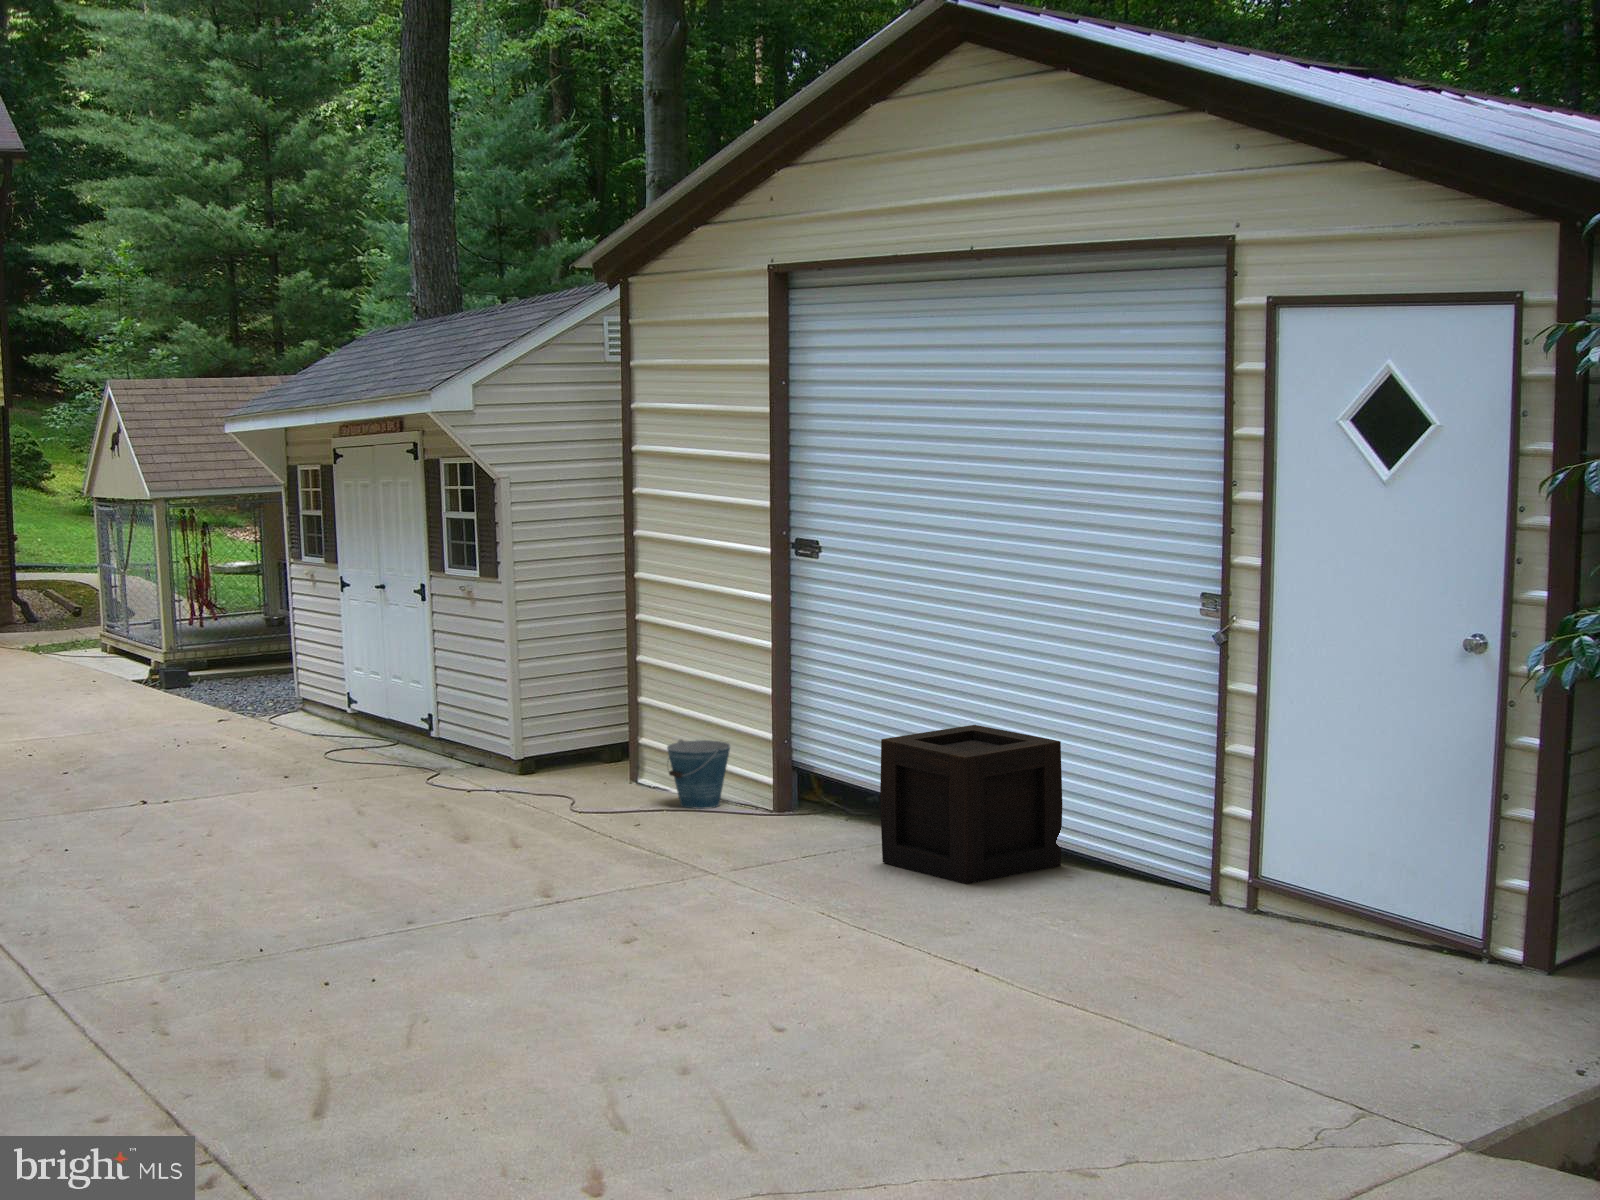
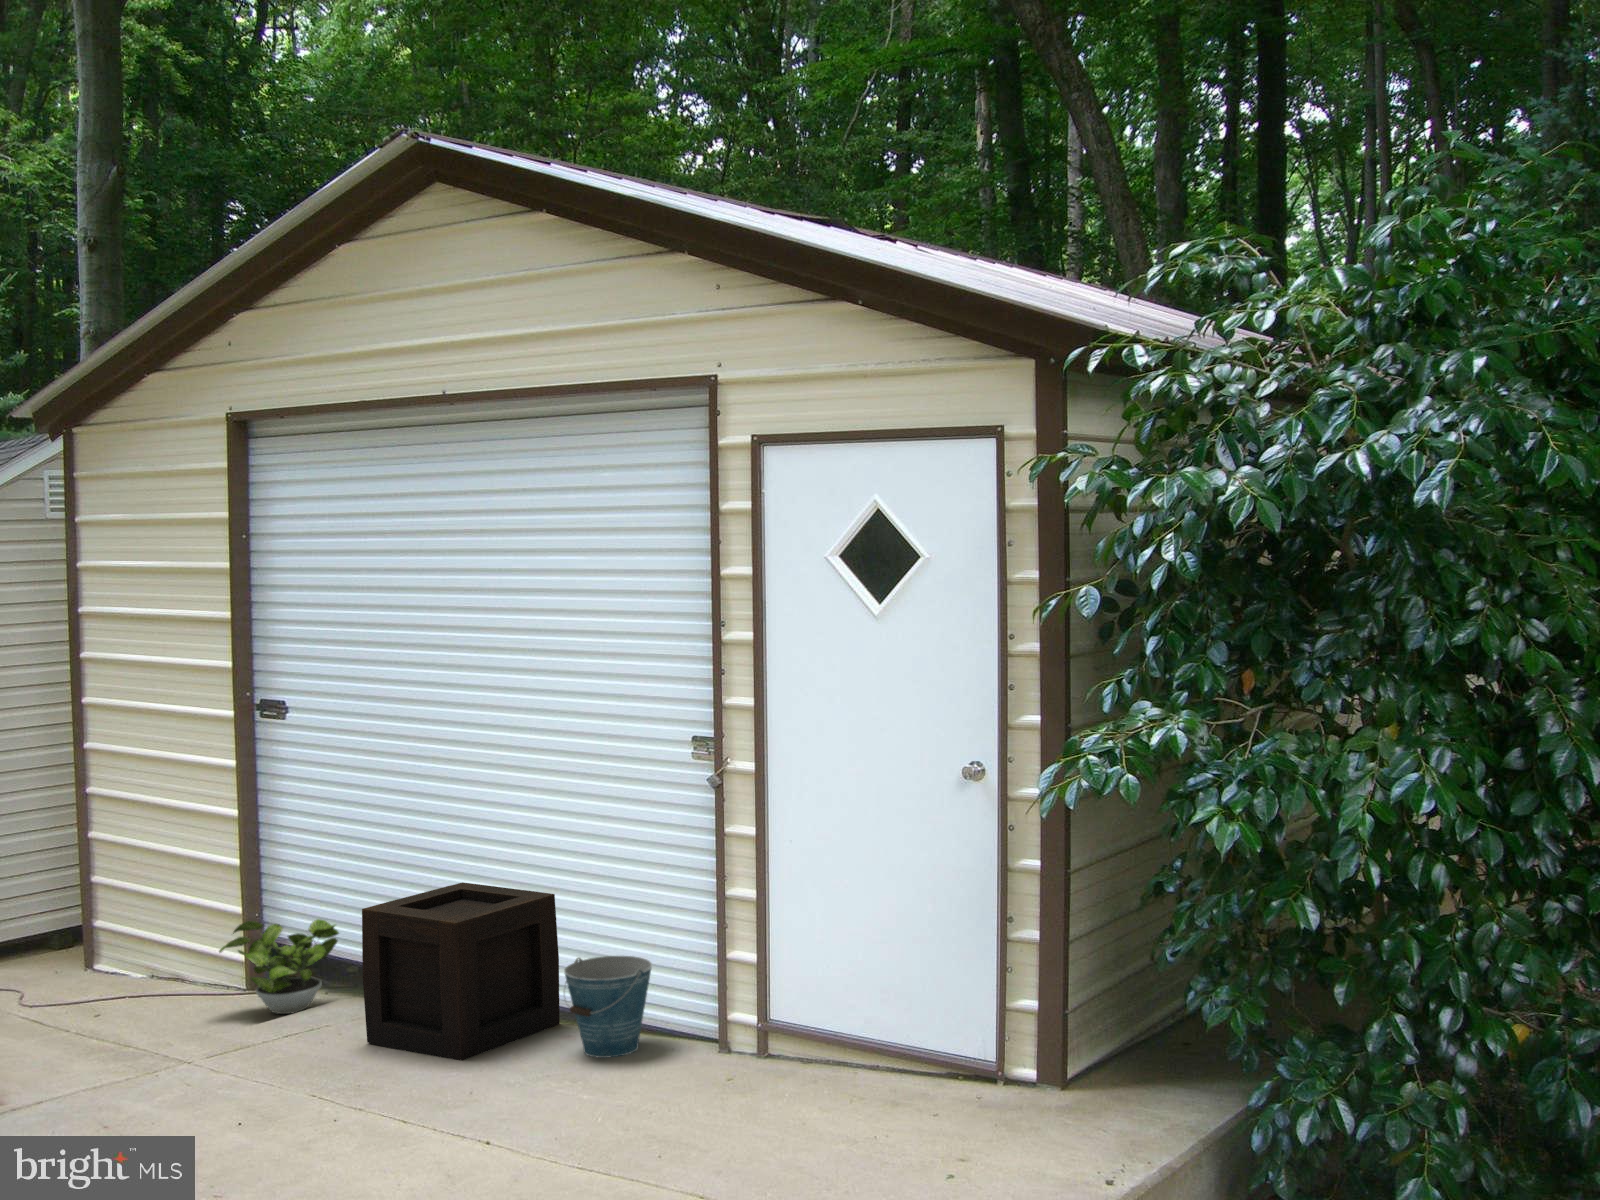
bucket: present [667,739,730,809] -> present [564,956,652,1058]
potted plant: none [754,745,860,834] -> present [219,919,339,1014]

